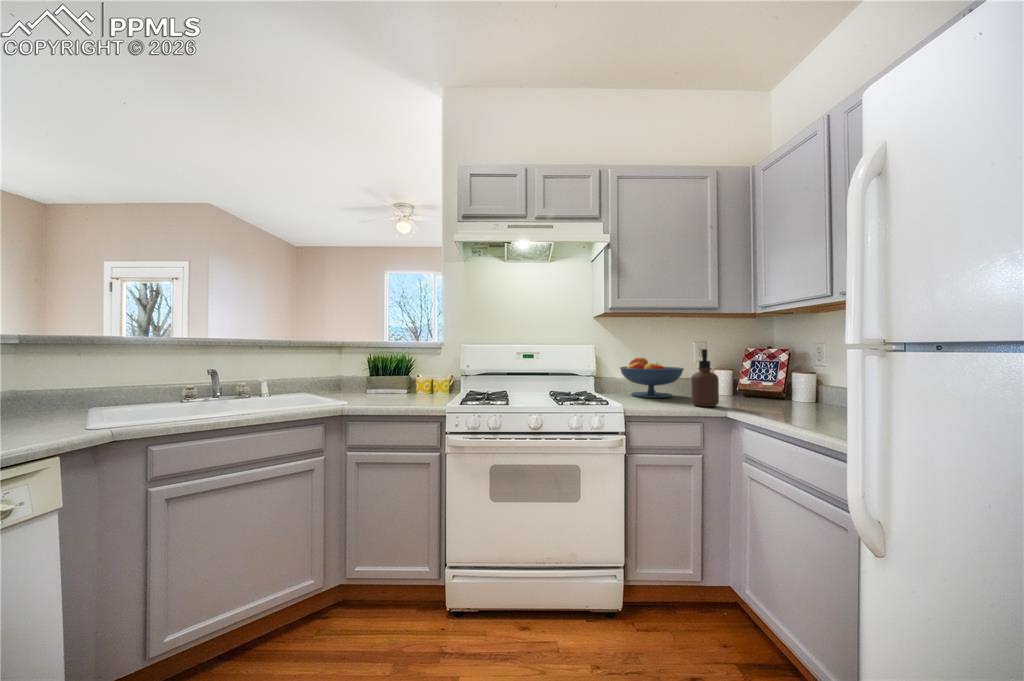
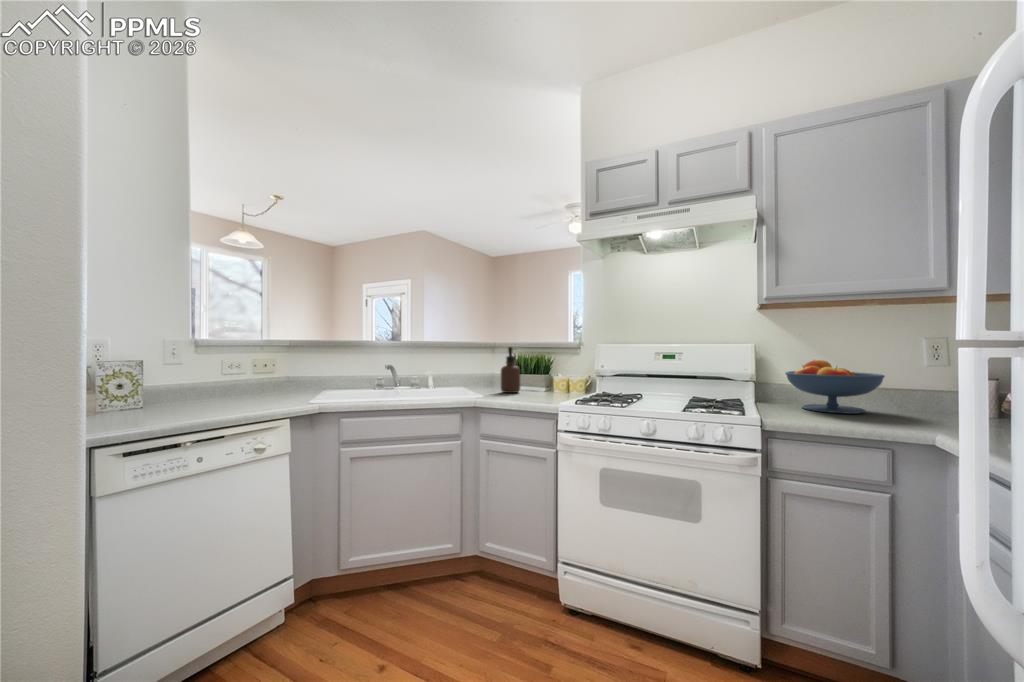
soap dispenser: present [691,349,719,407] -> present [501,347,520,393]

